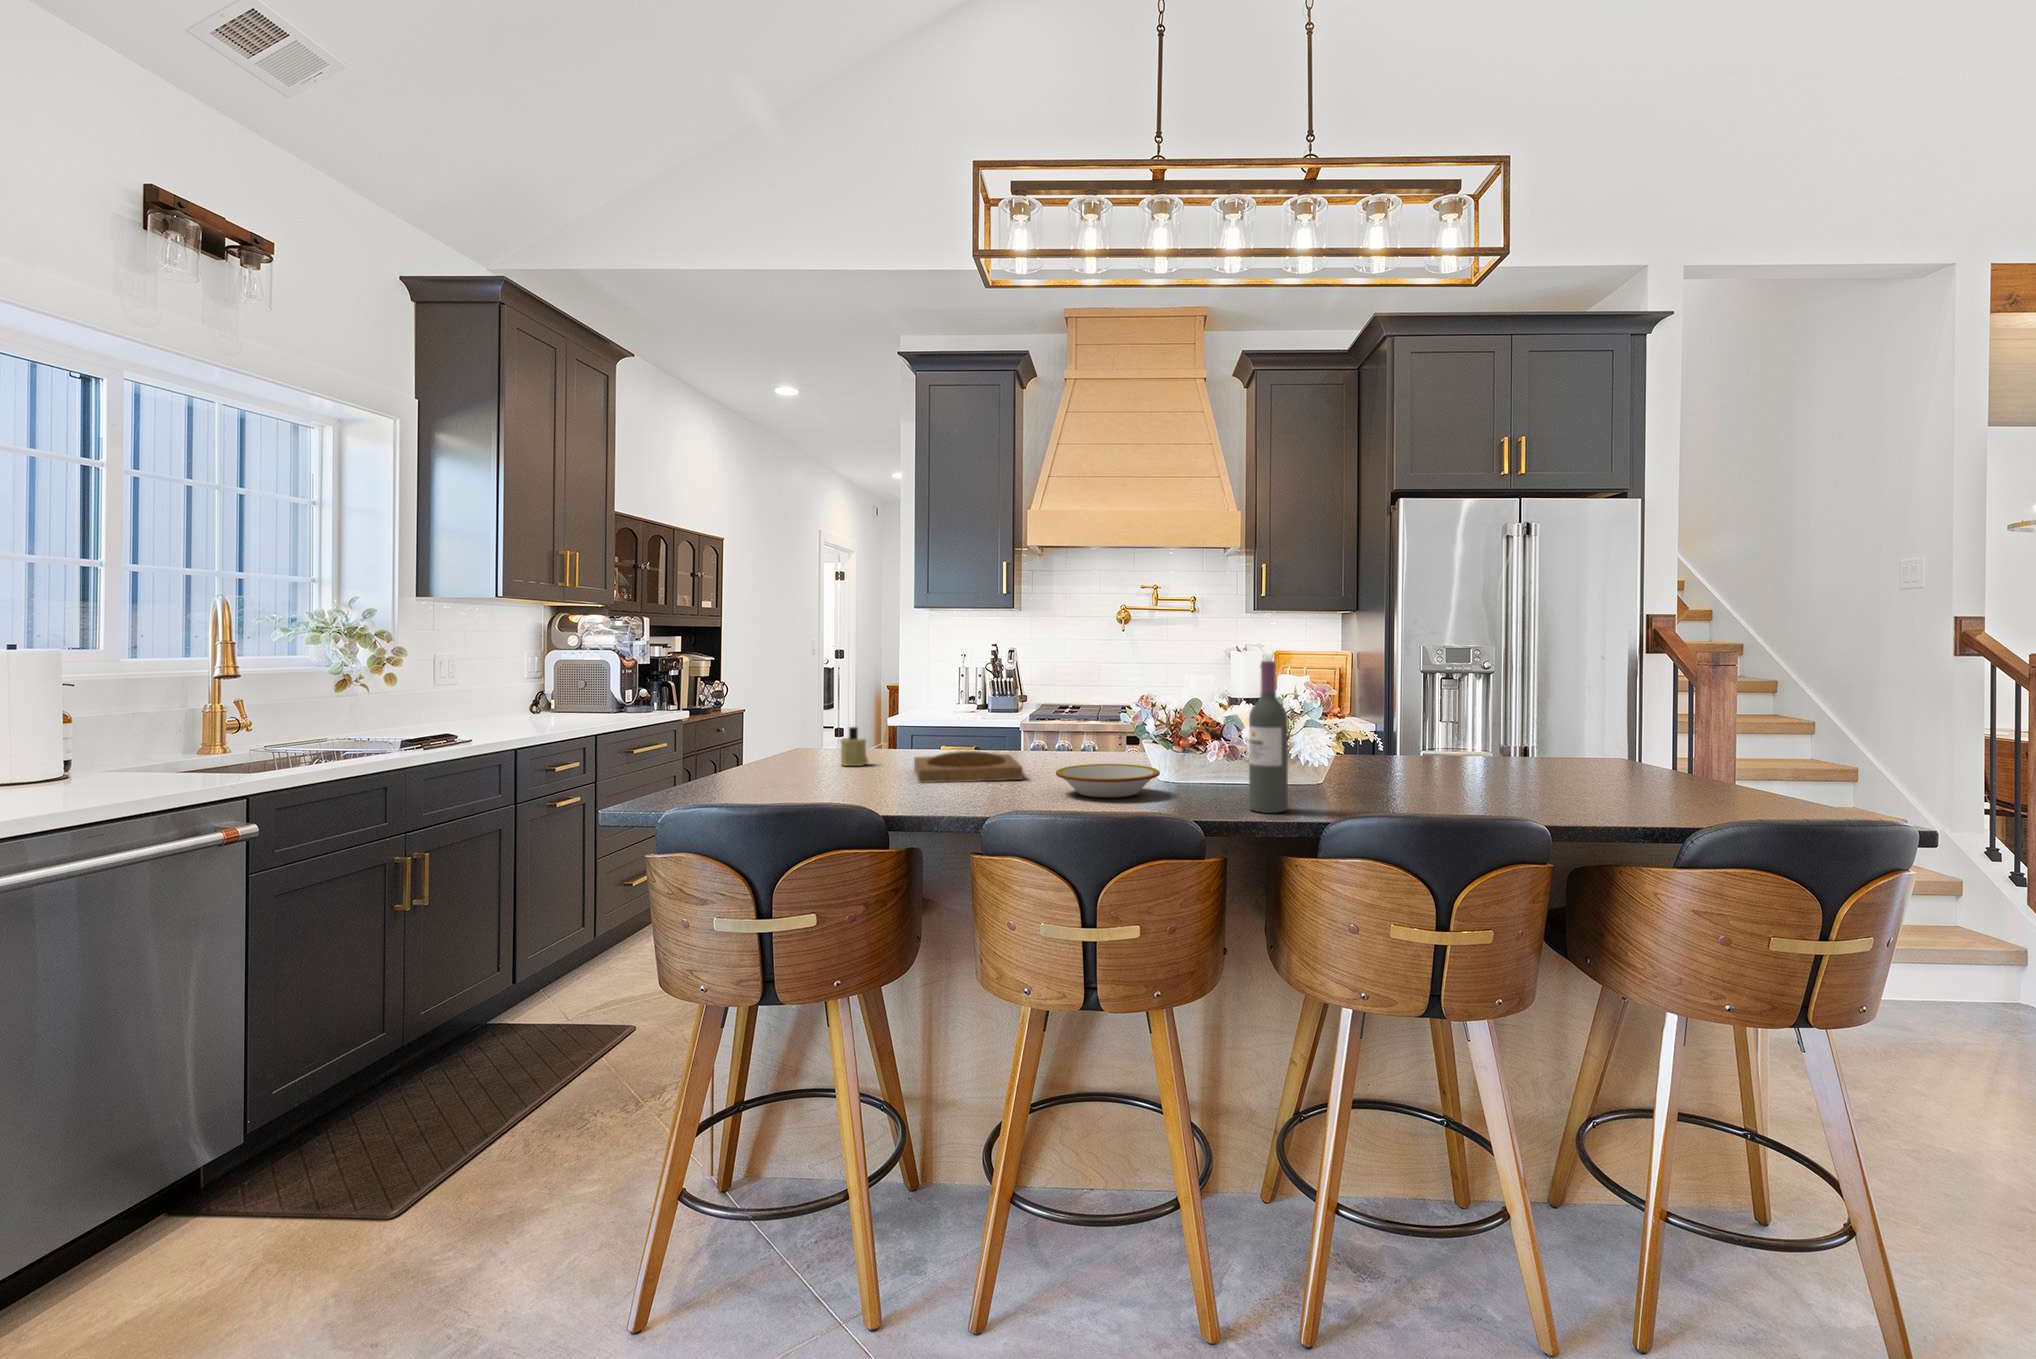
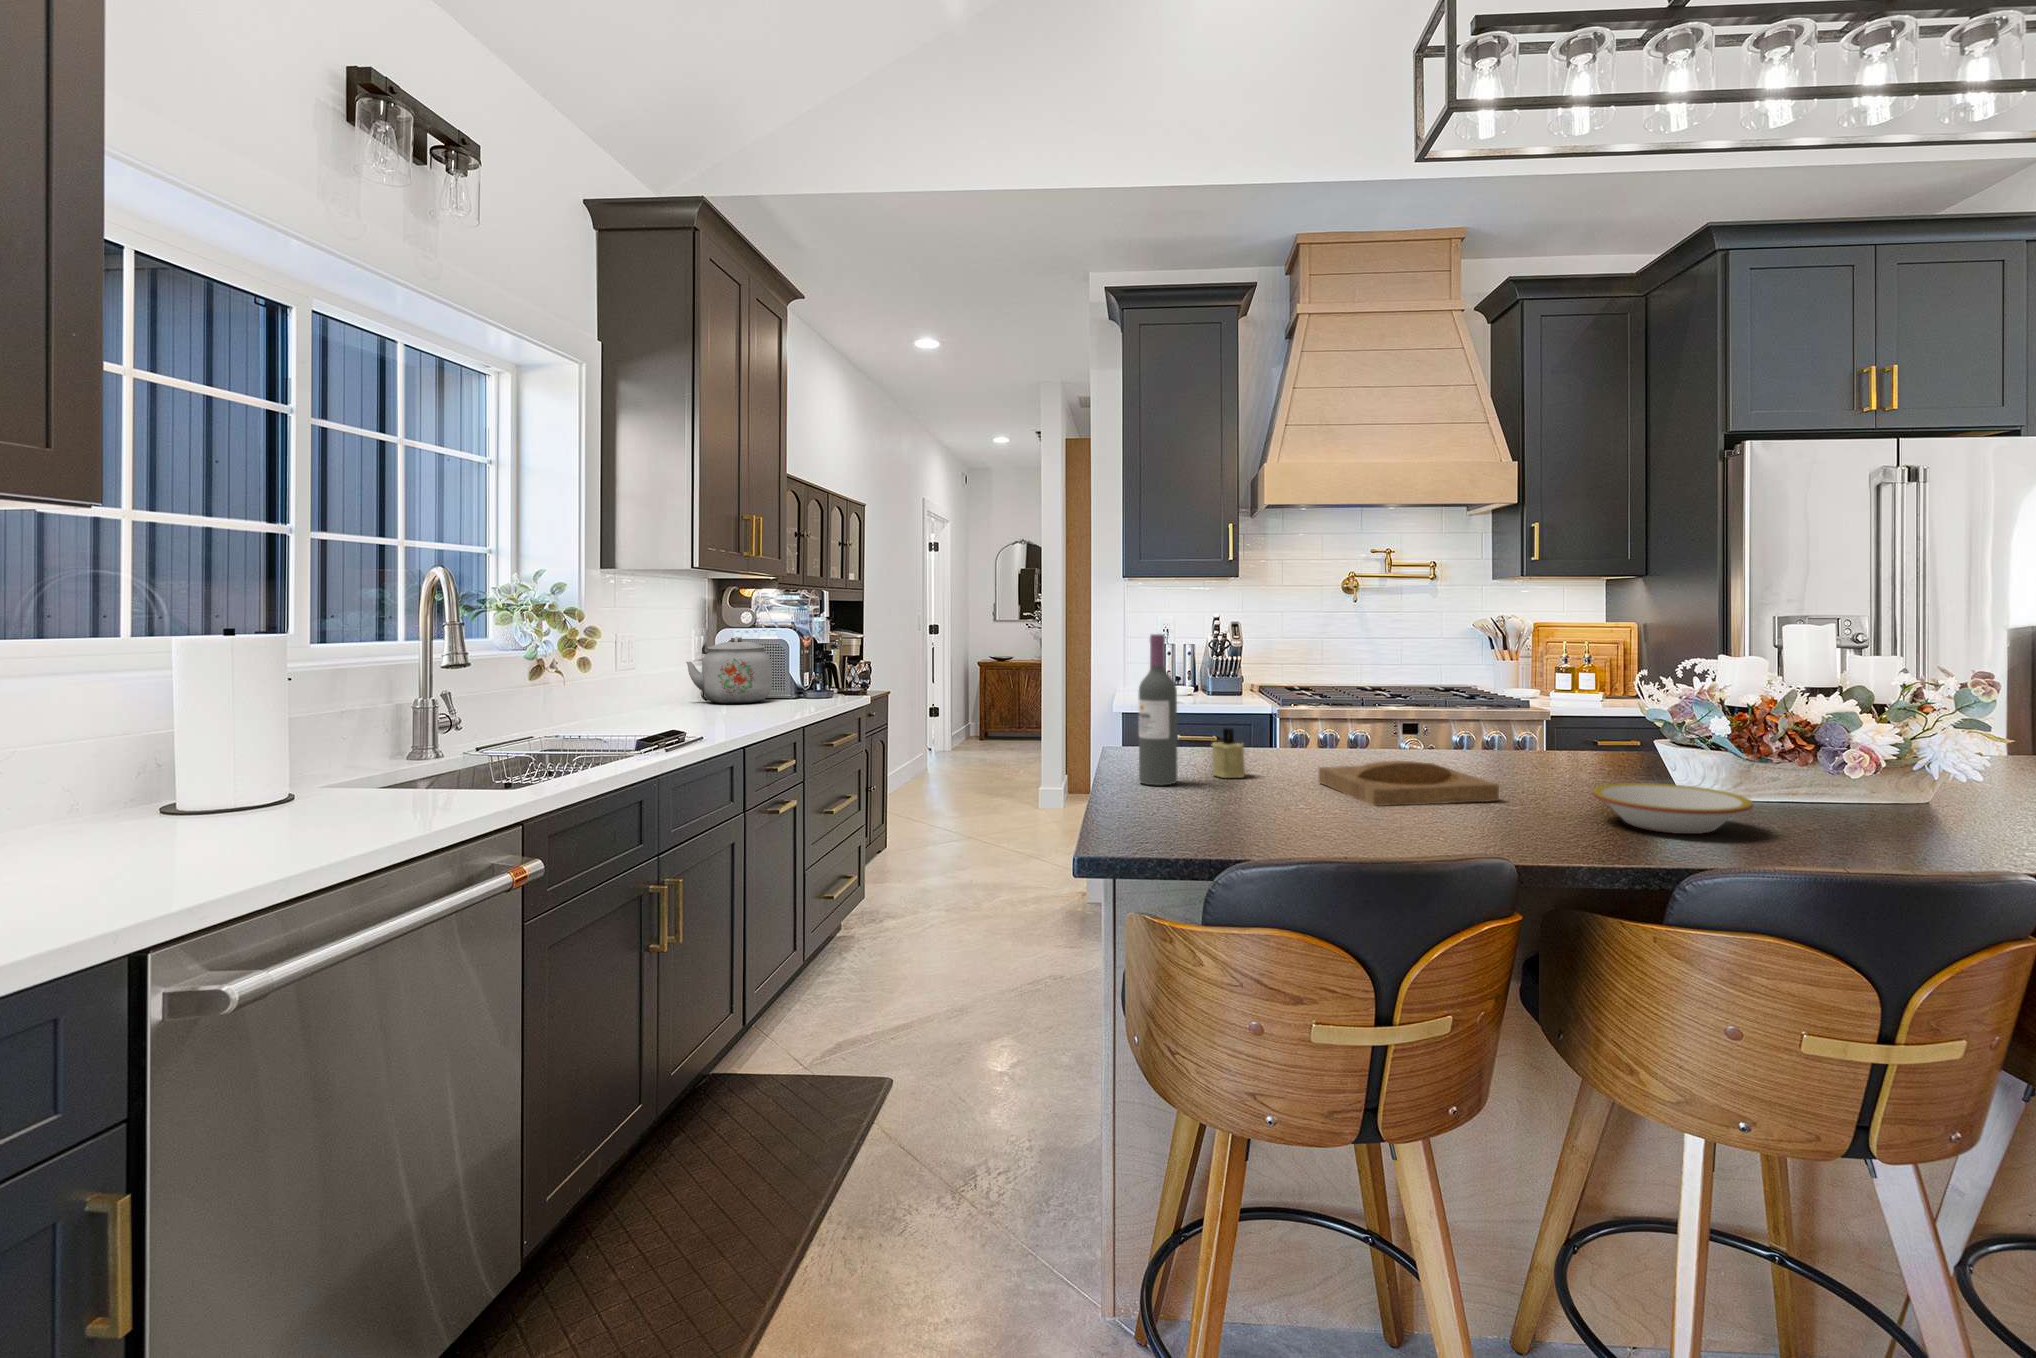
kettle: none [510,657,591,716] -> present [686,637,772,703]
wine bottle: present [1249,661,1288,813] -> present [1139,634,1177,785]

